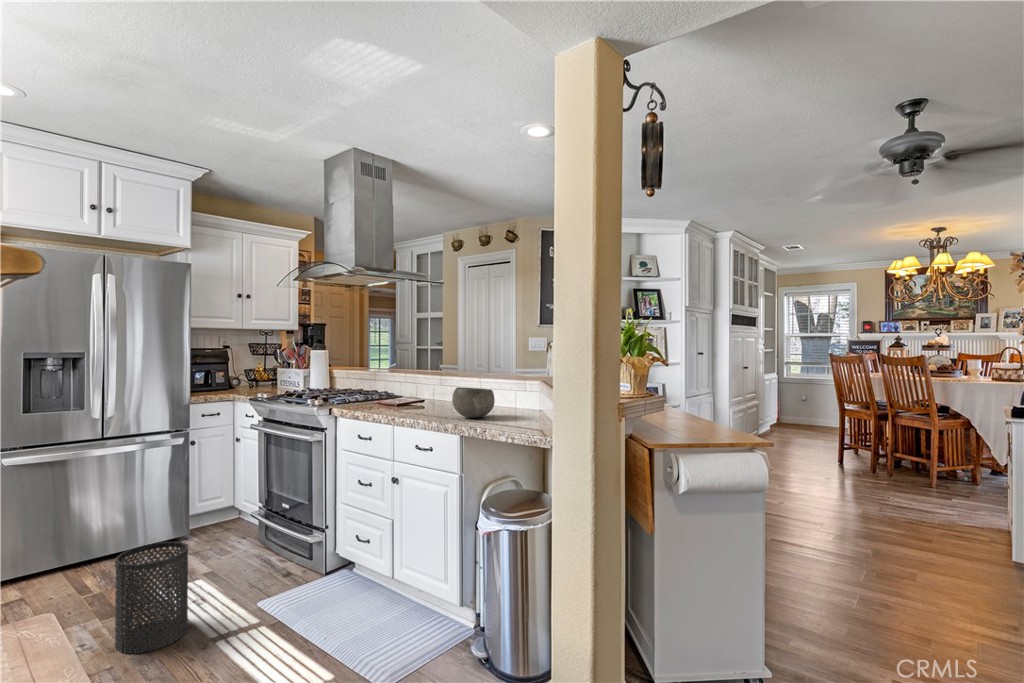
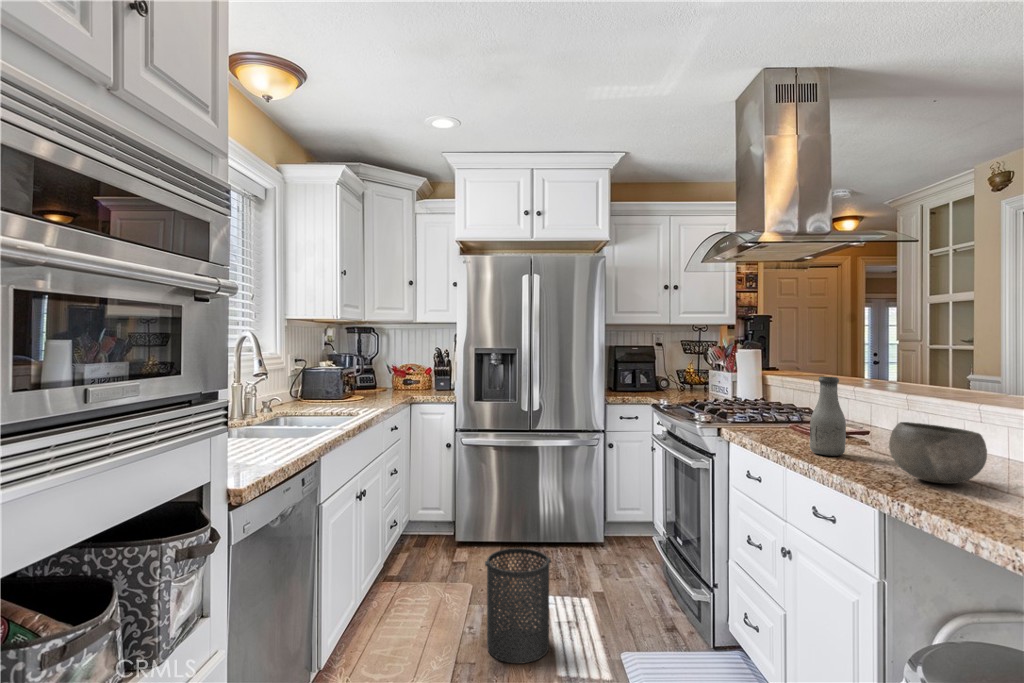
bottle: none [403,365,422,414] -> present [810,377,846,456]

